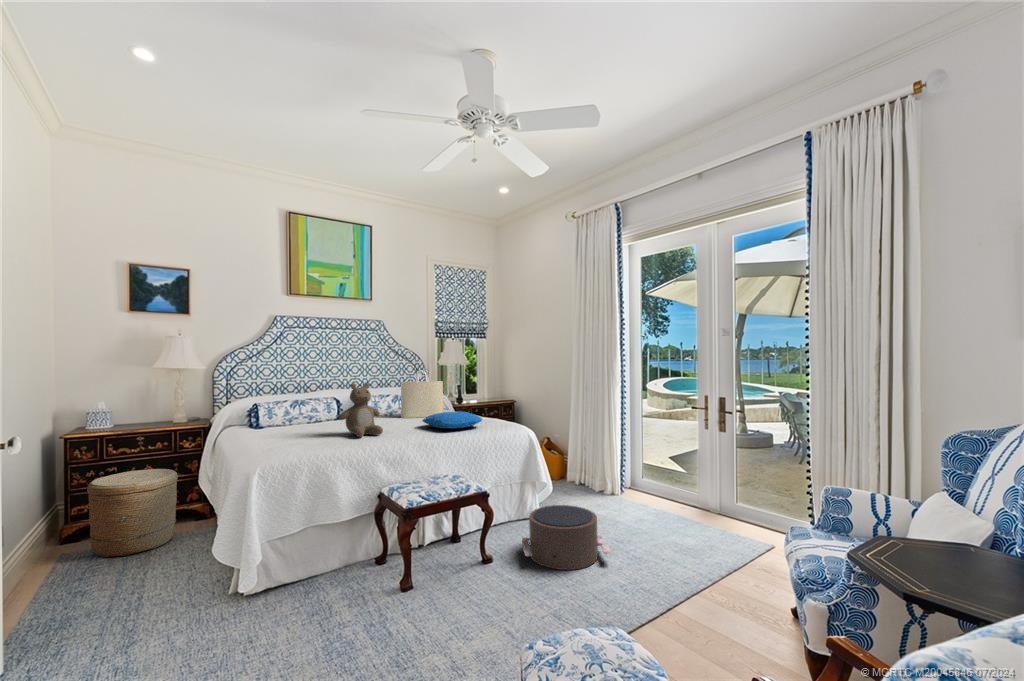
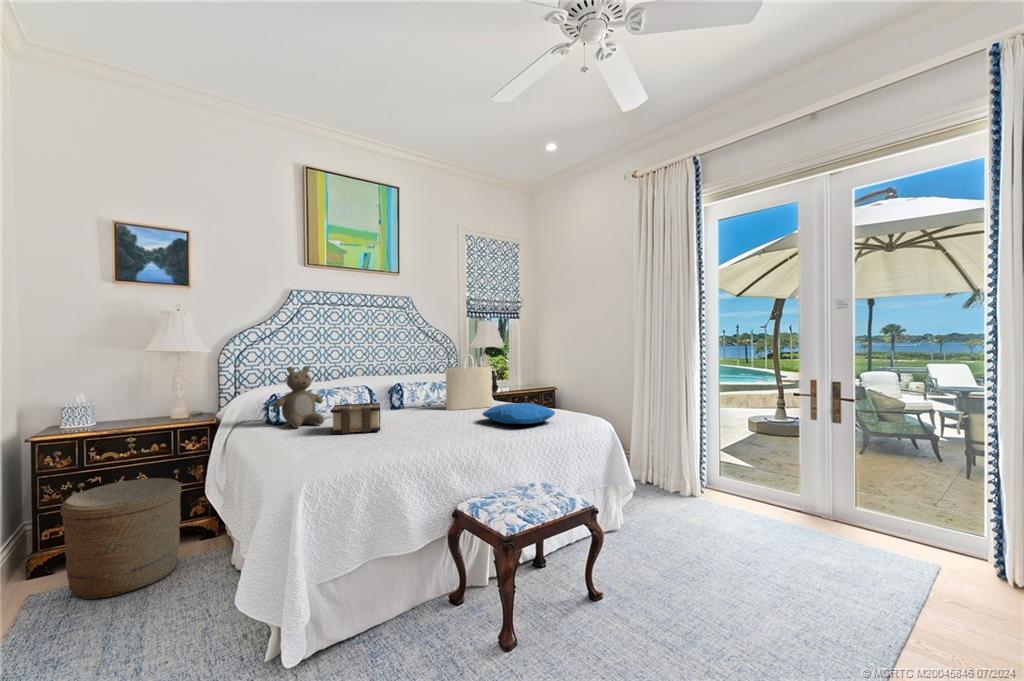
teddy bear: present [339,383,383,437] -> present [273,366,324,428]
book: none [294,410,337,435] -> present [331,403,380,434]
pouf: present [522,505,611,570] -> none [625,517,750,606]

